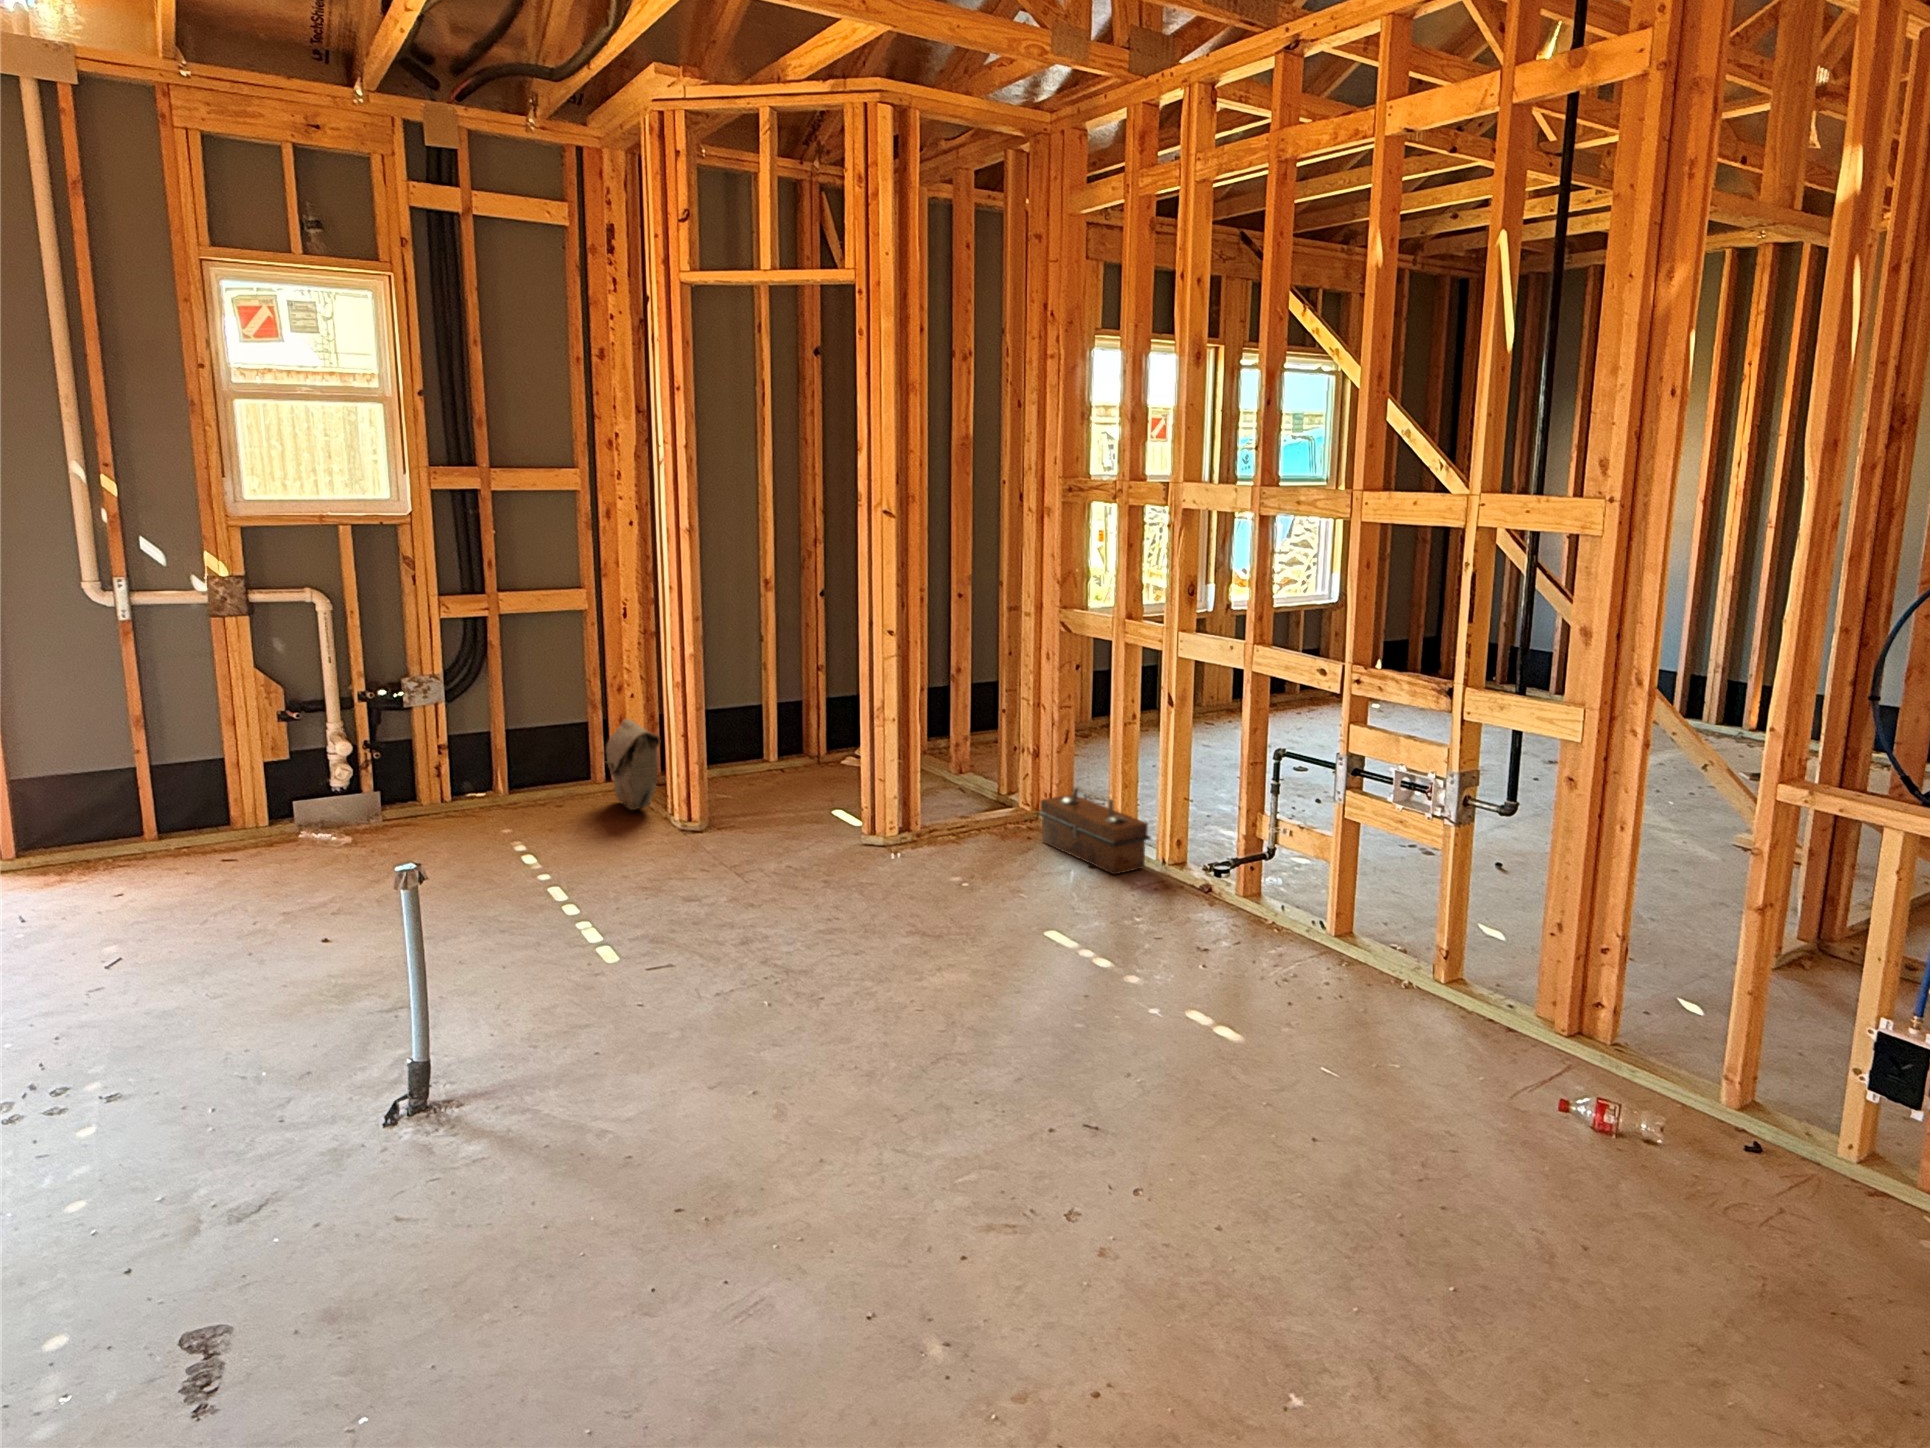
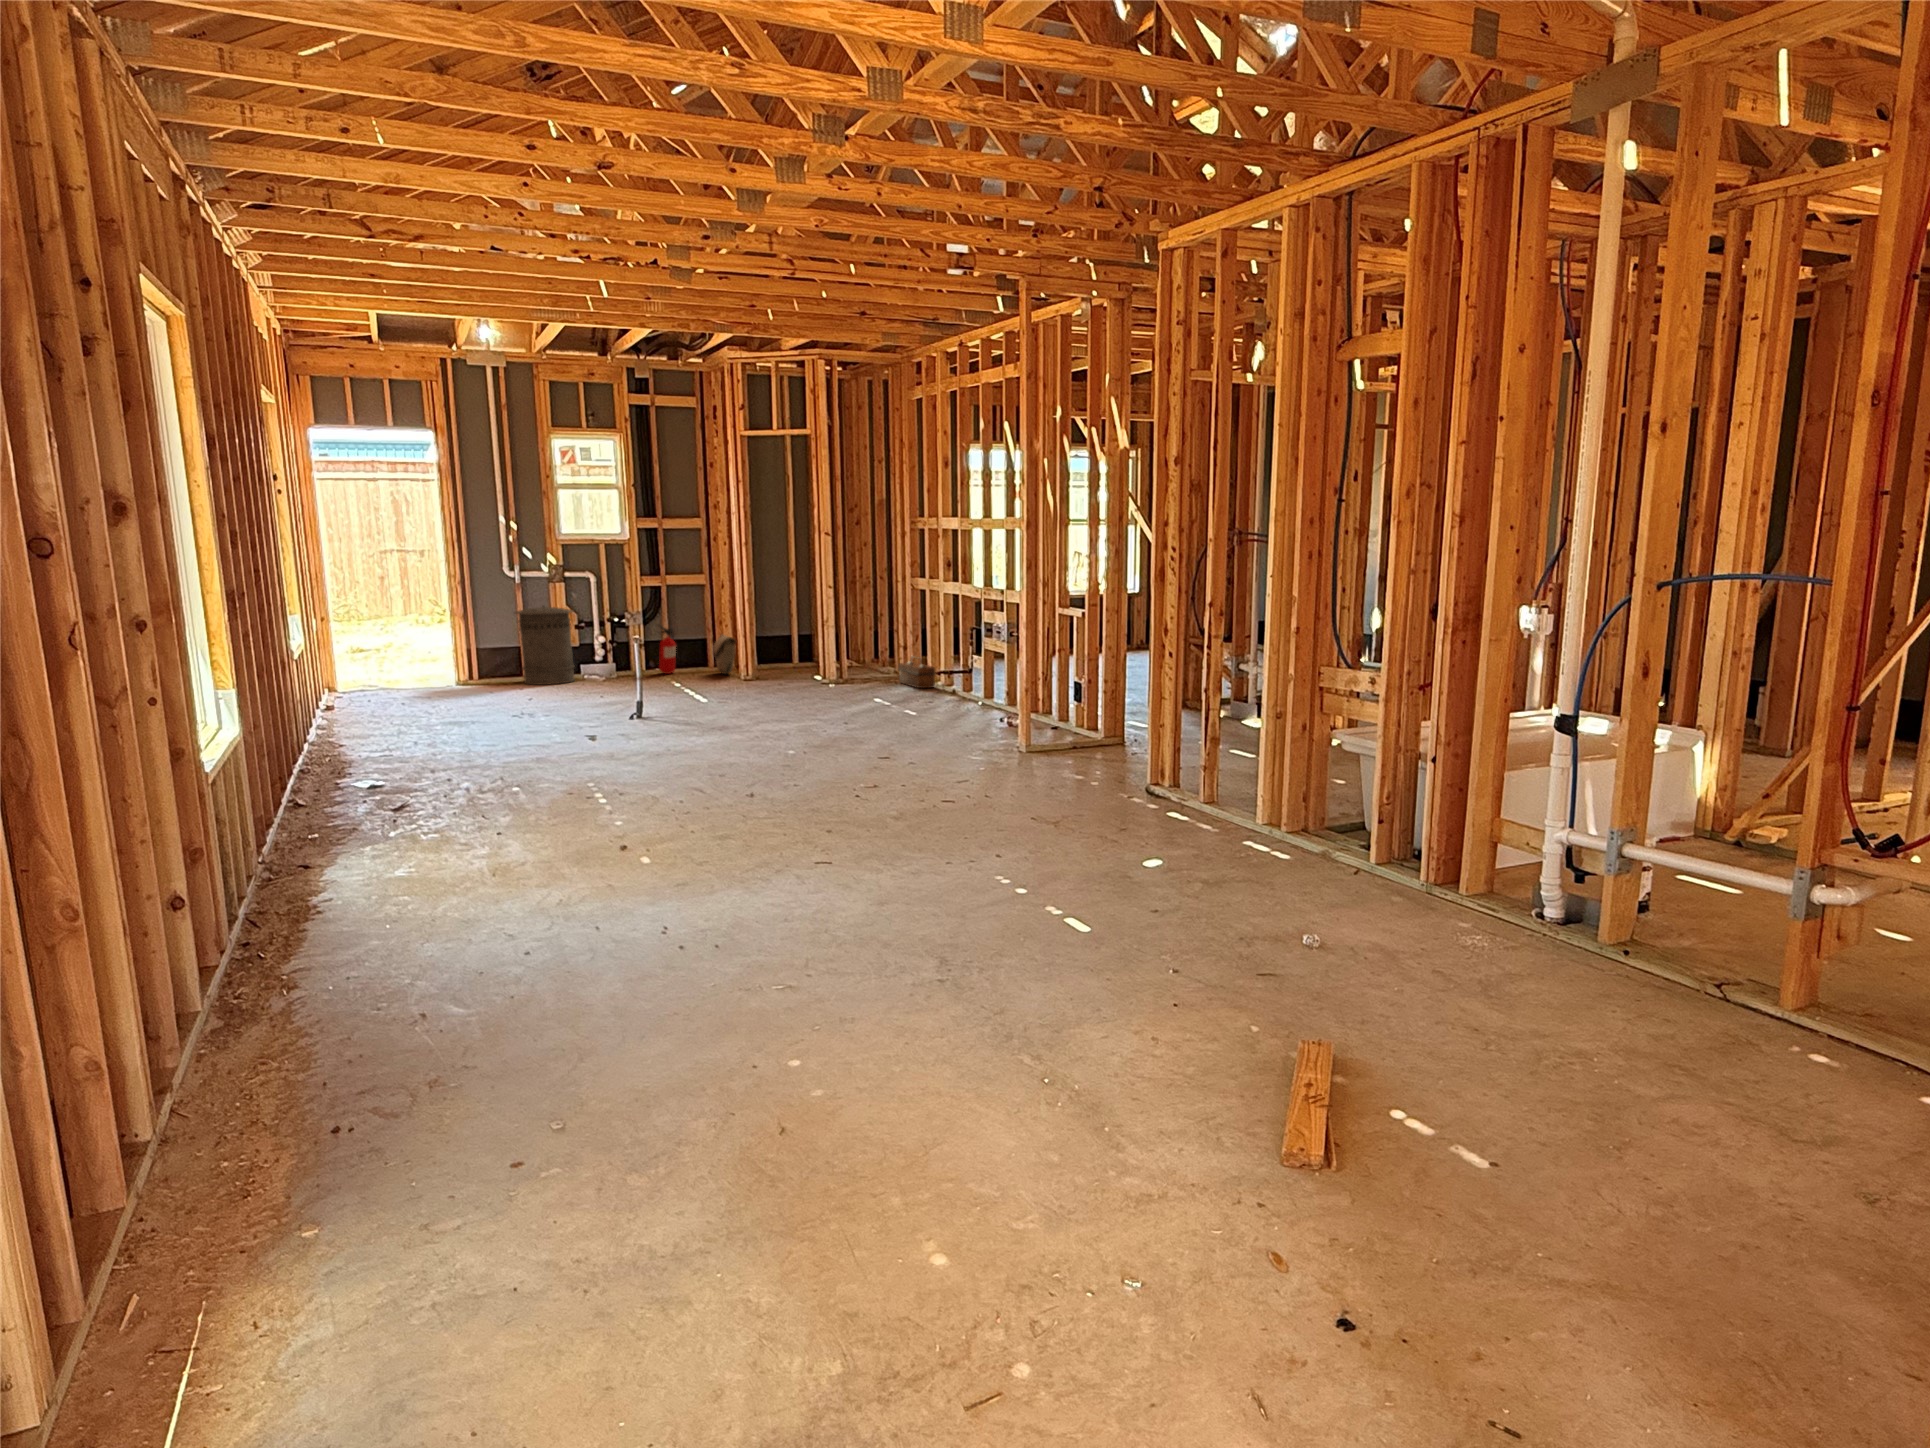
trash can: none [97,677,272,877] -> present [515,606,575,685]
fire extinguisher: none [476,702,523,809] -> present [659,625,676,674]

